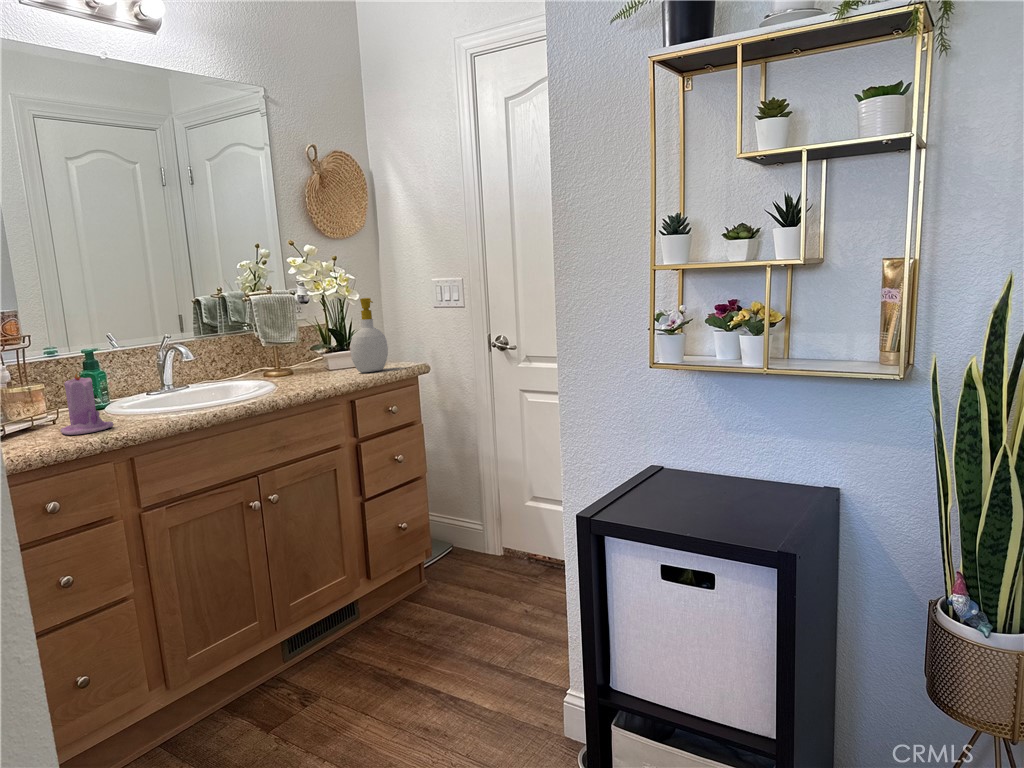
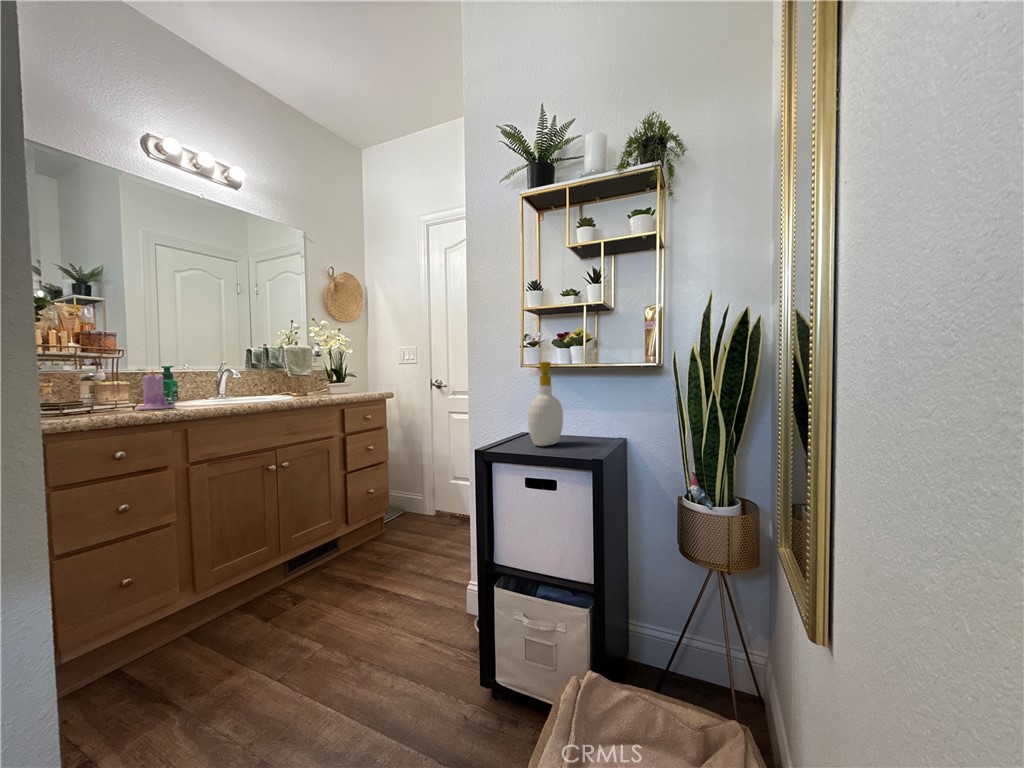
soap bottle: present [350,298,388,373] -> present [528,362,563,446]

